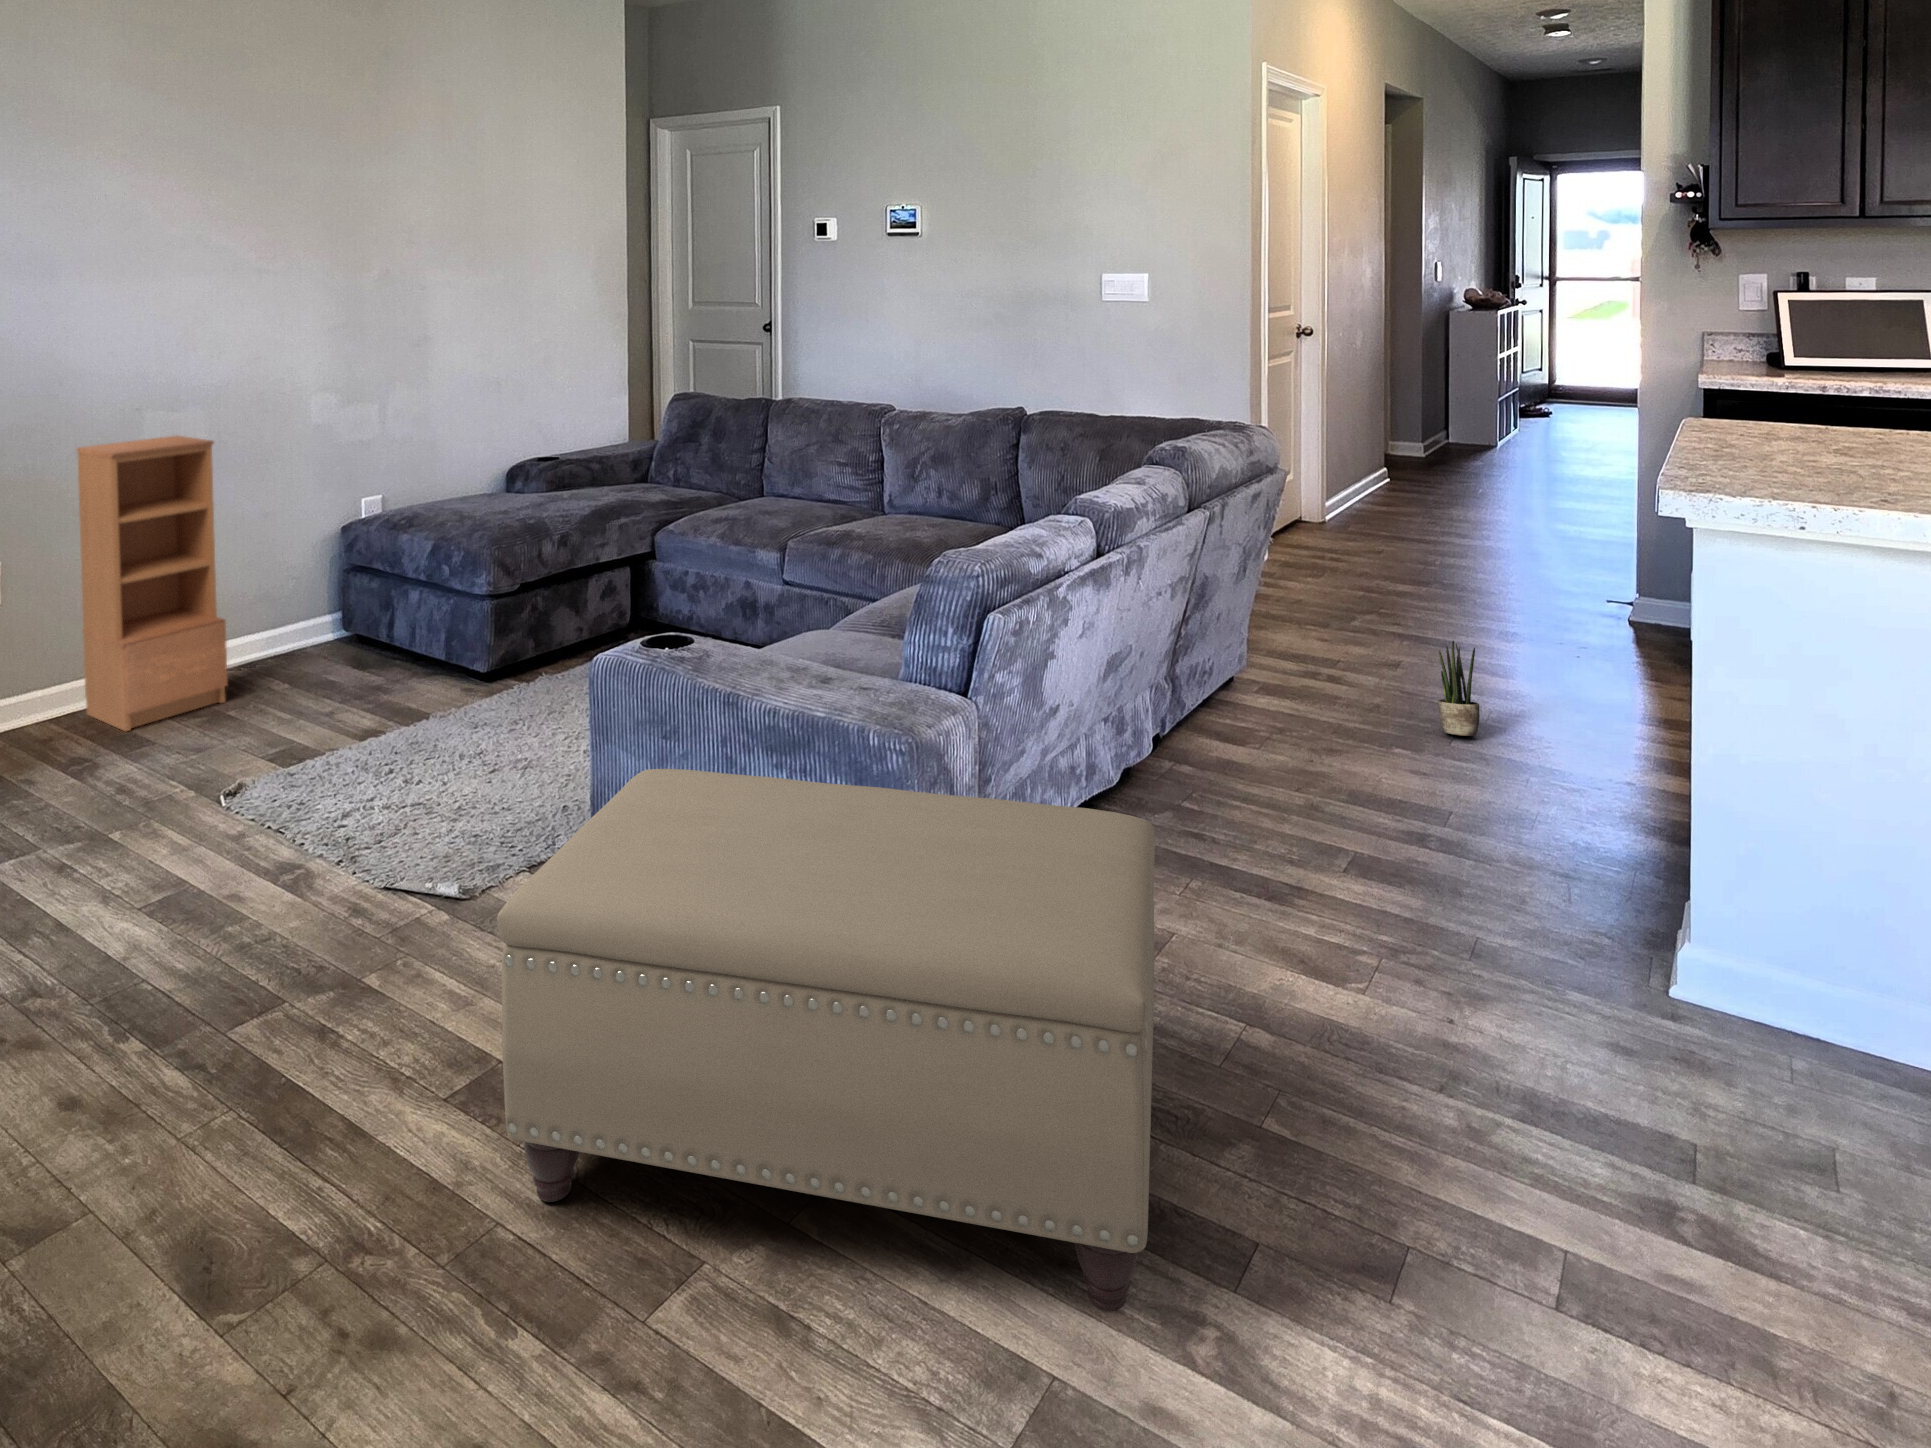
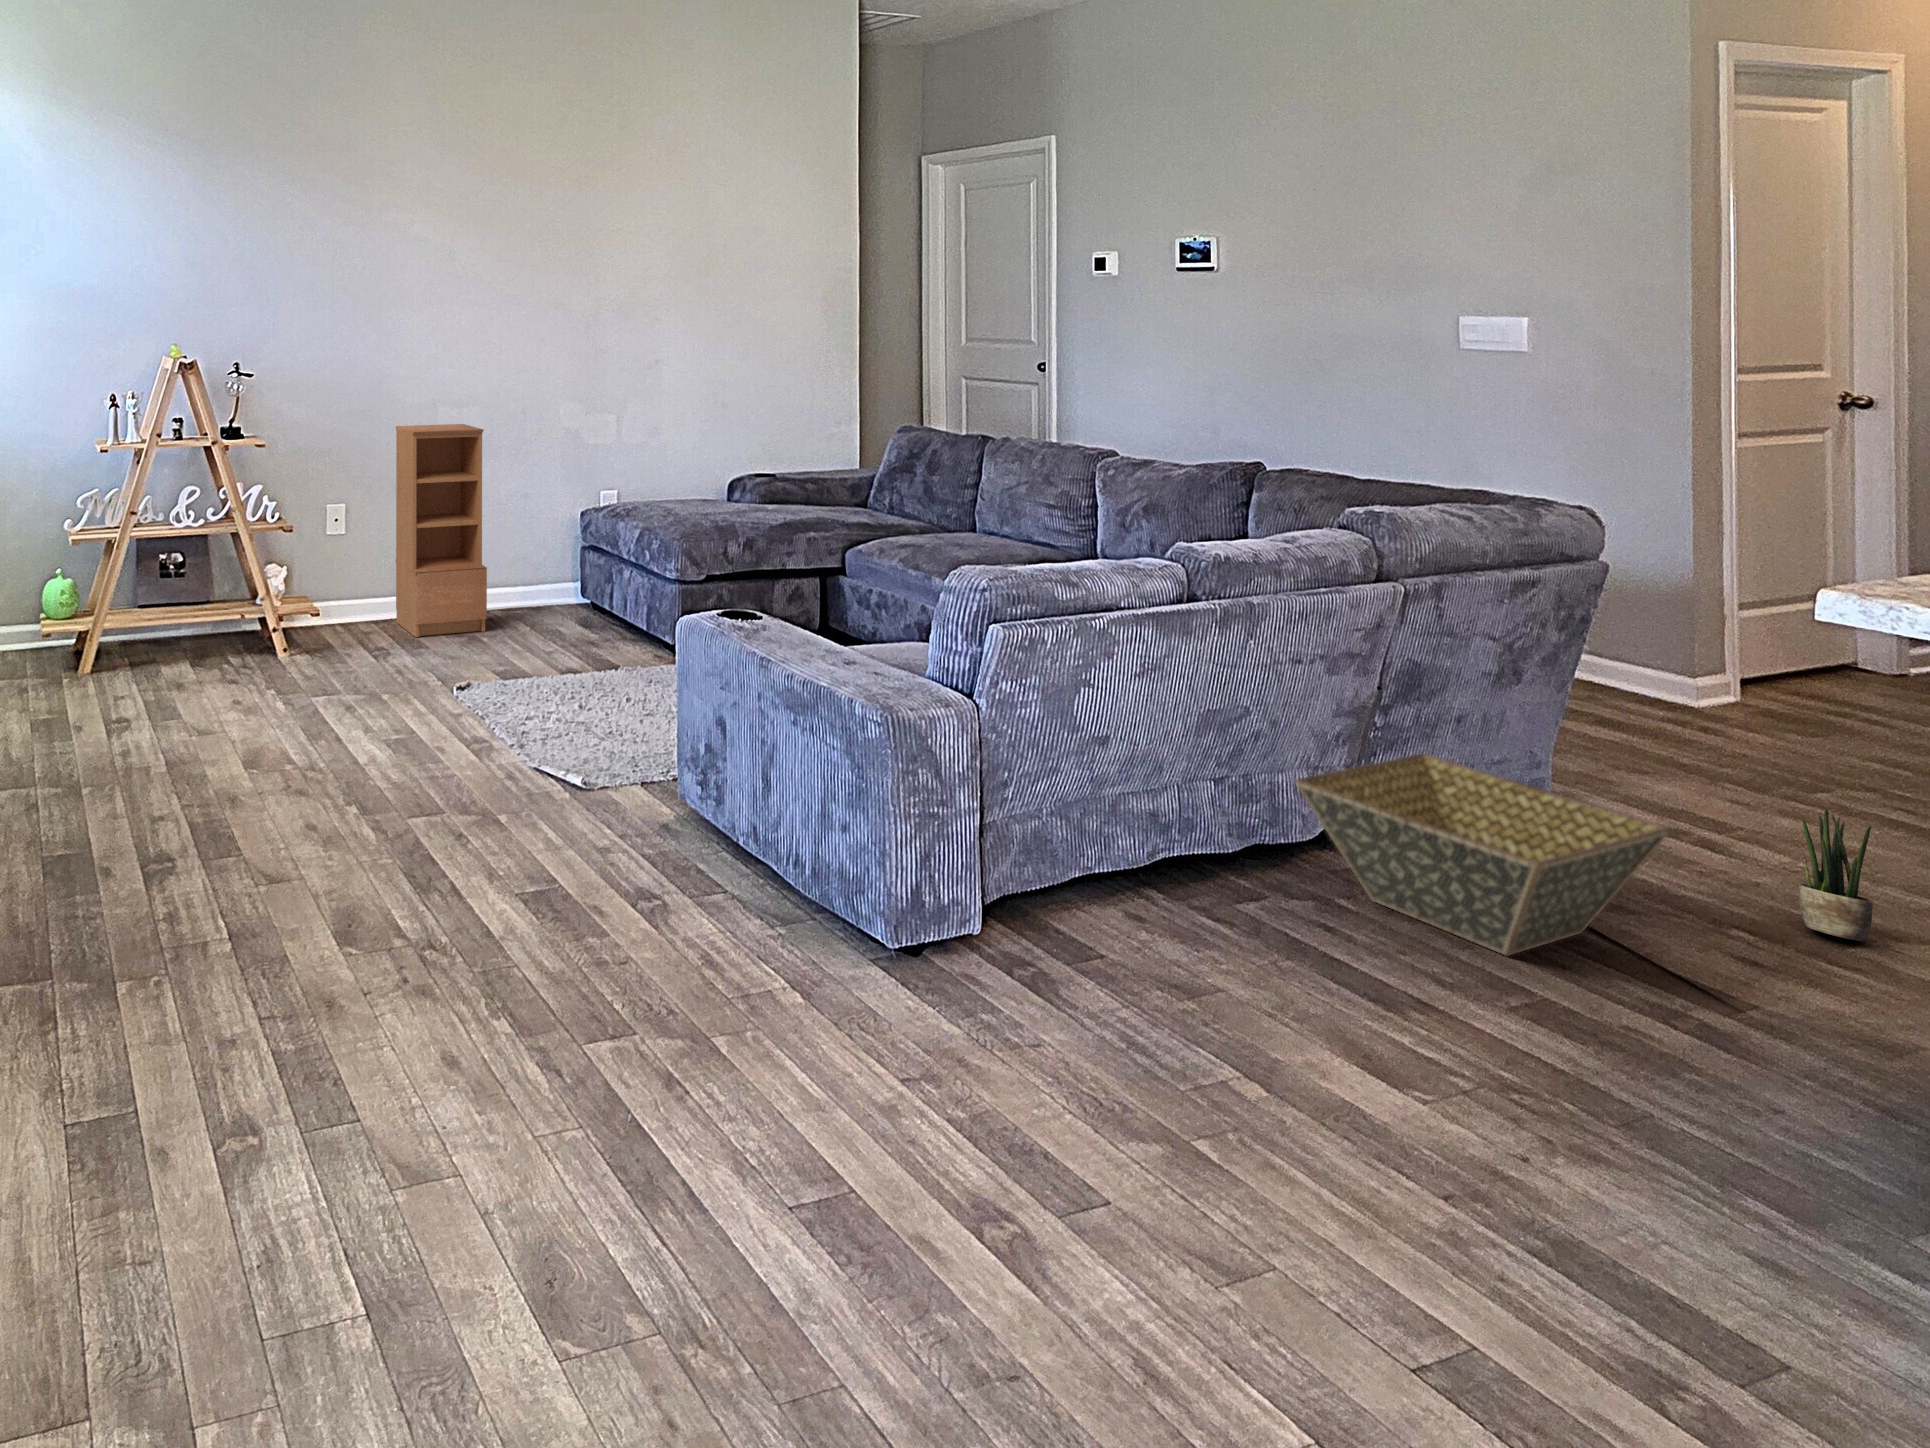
basket: none [1159,652,1394,820] -> present [1294,753,1670,956]
ottoman: present [497,769,1155,1311] -> none [523,696,1094,1179]

